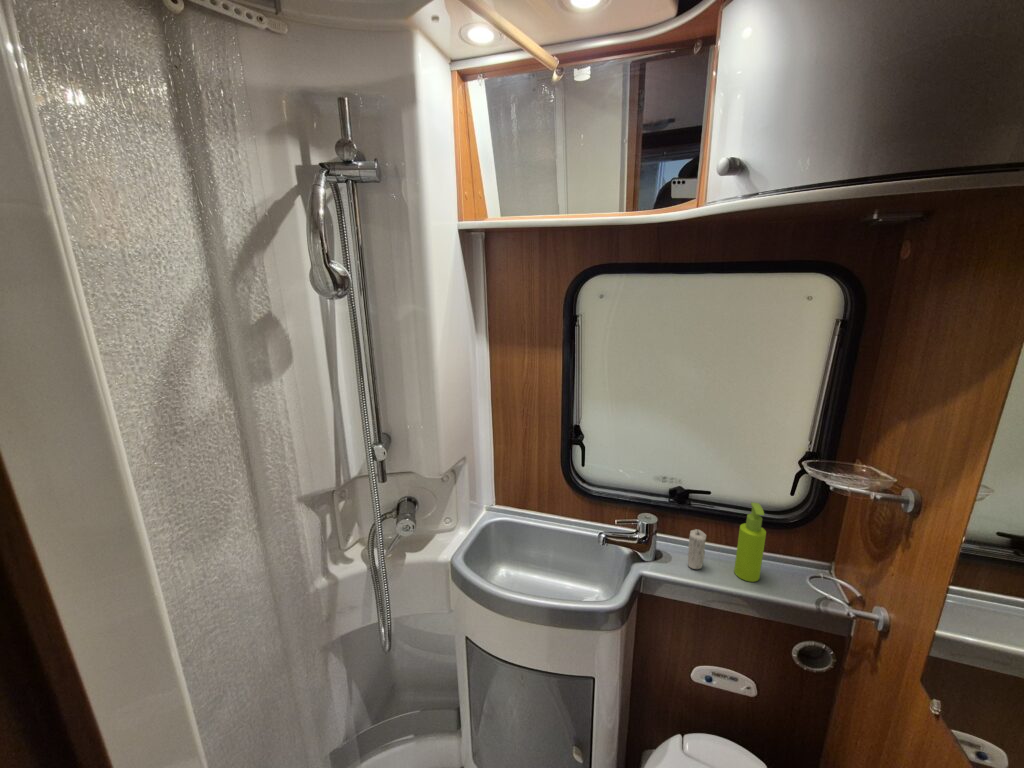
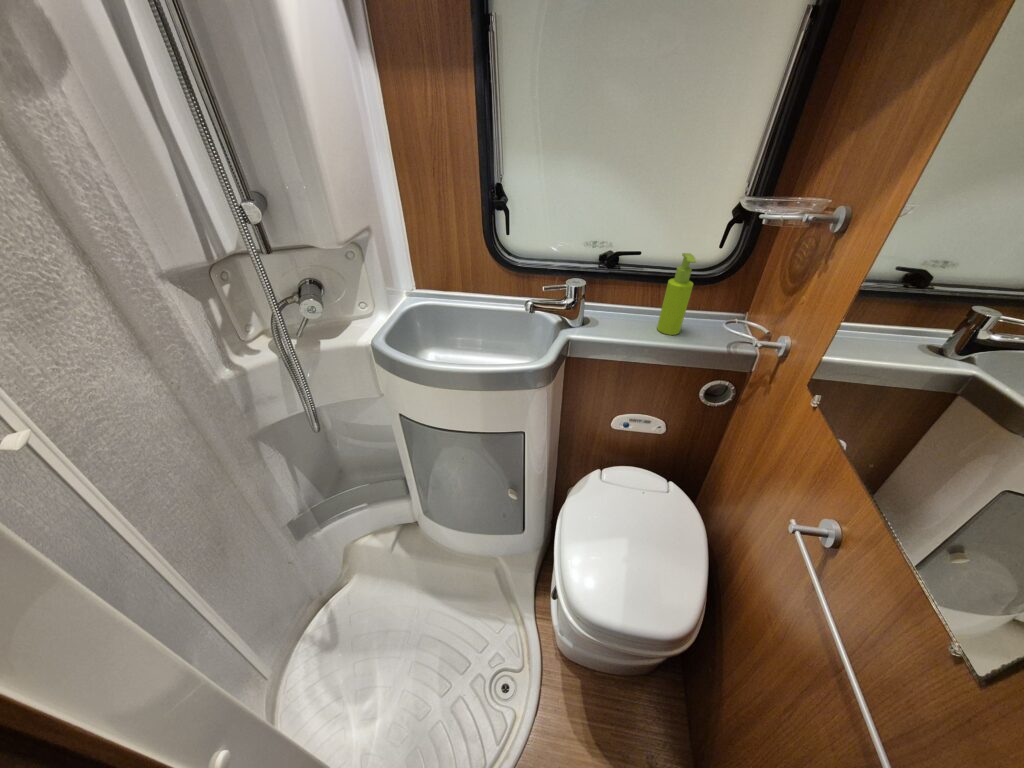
candle: present [688,529,706,569] -> none [614,284,634,329]

